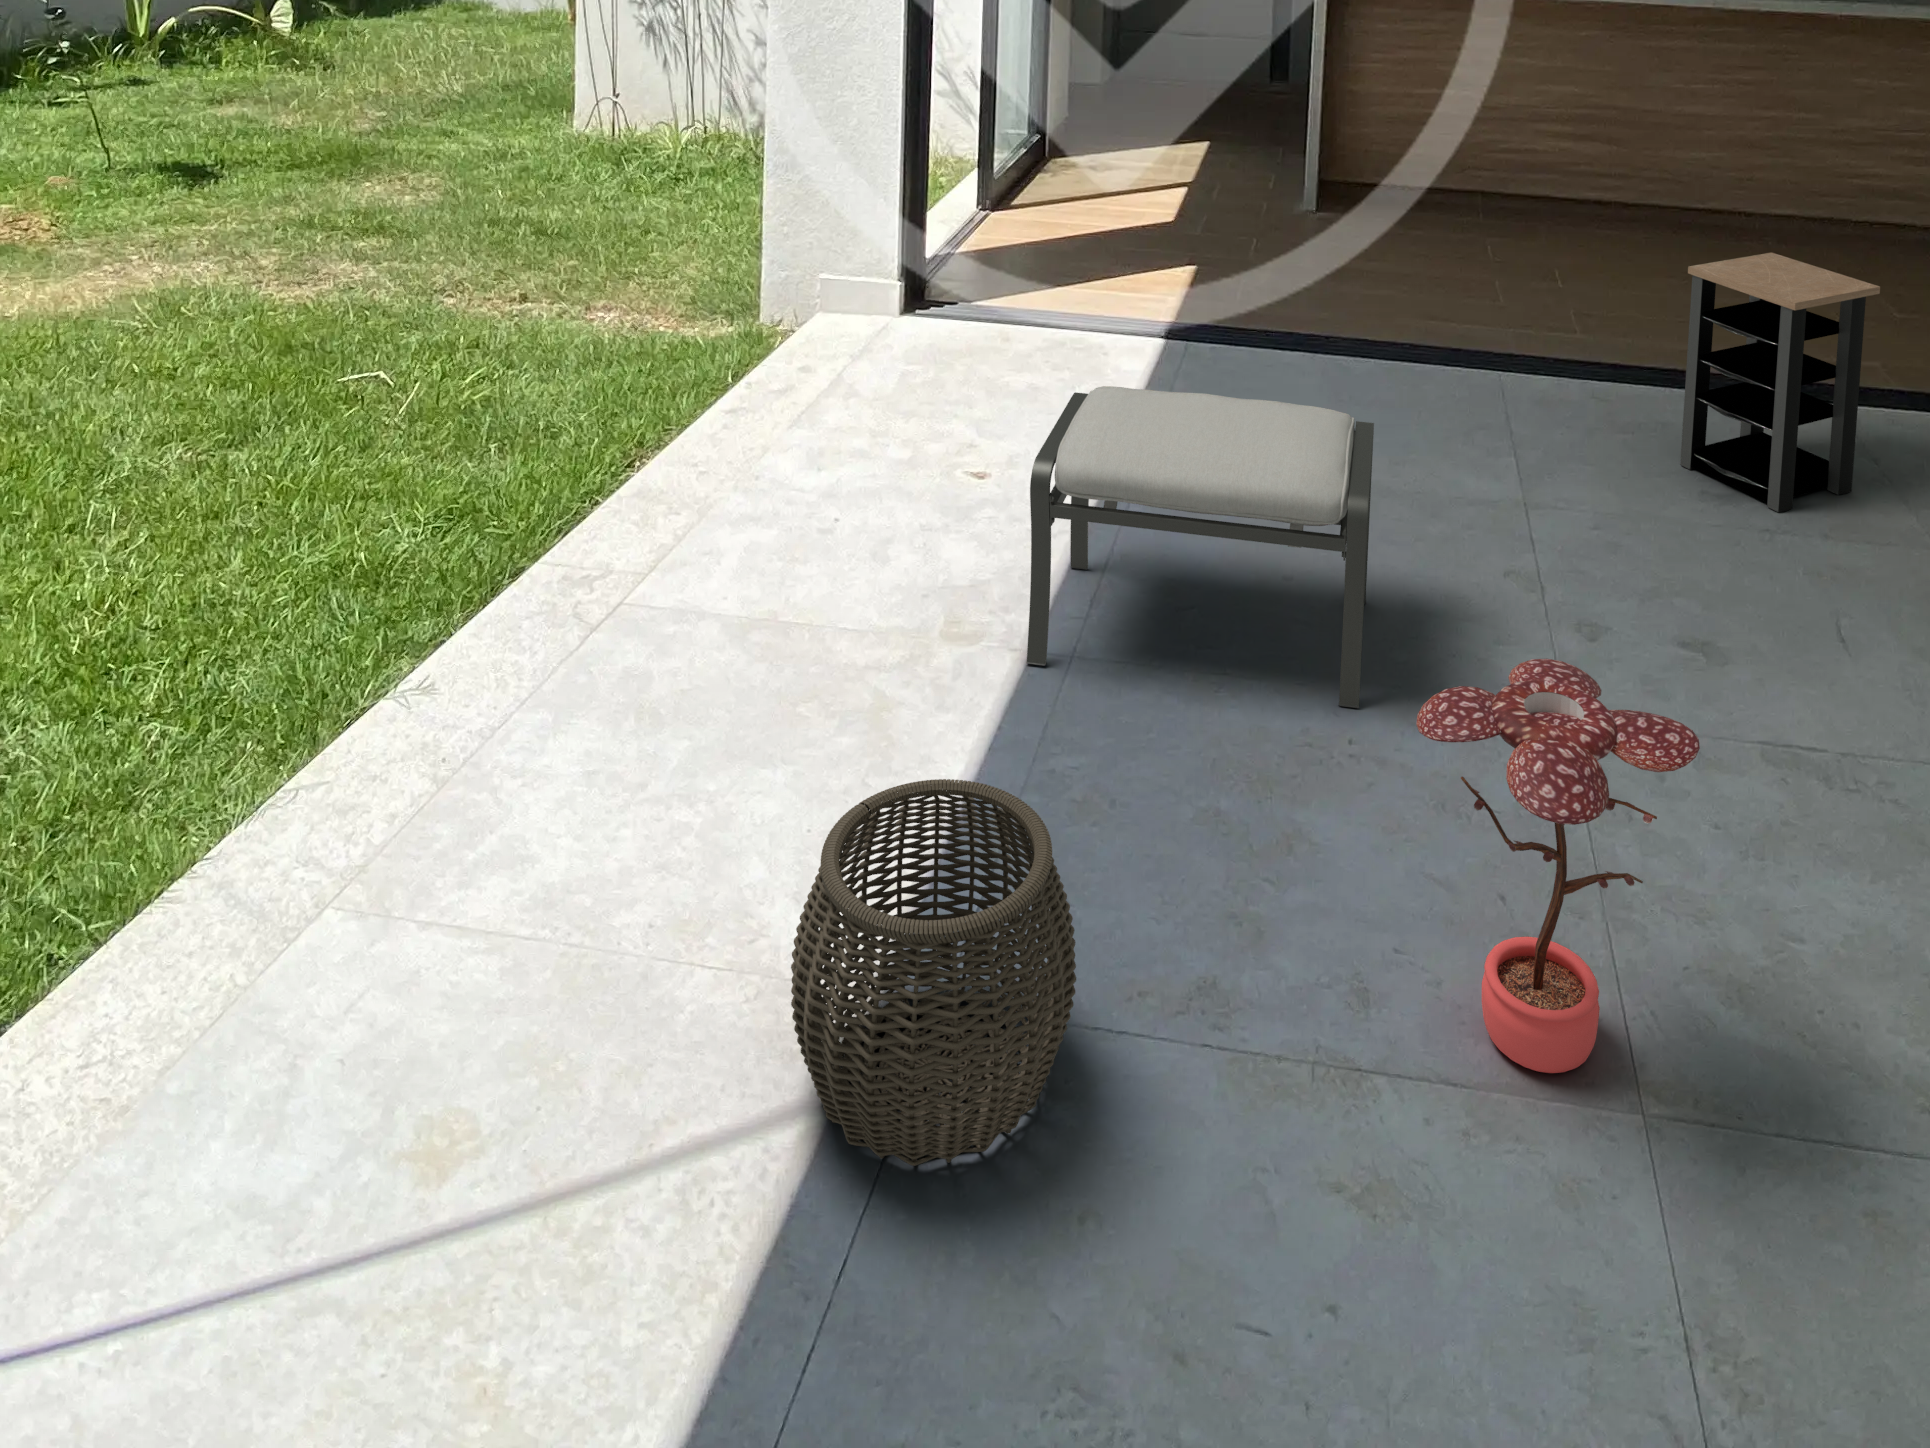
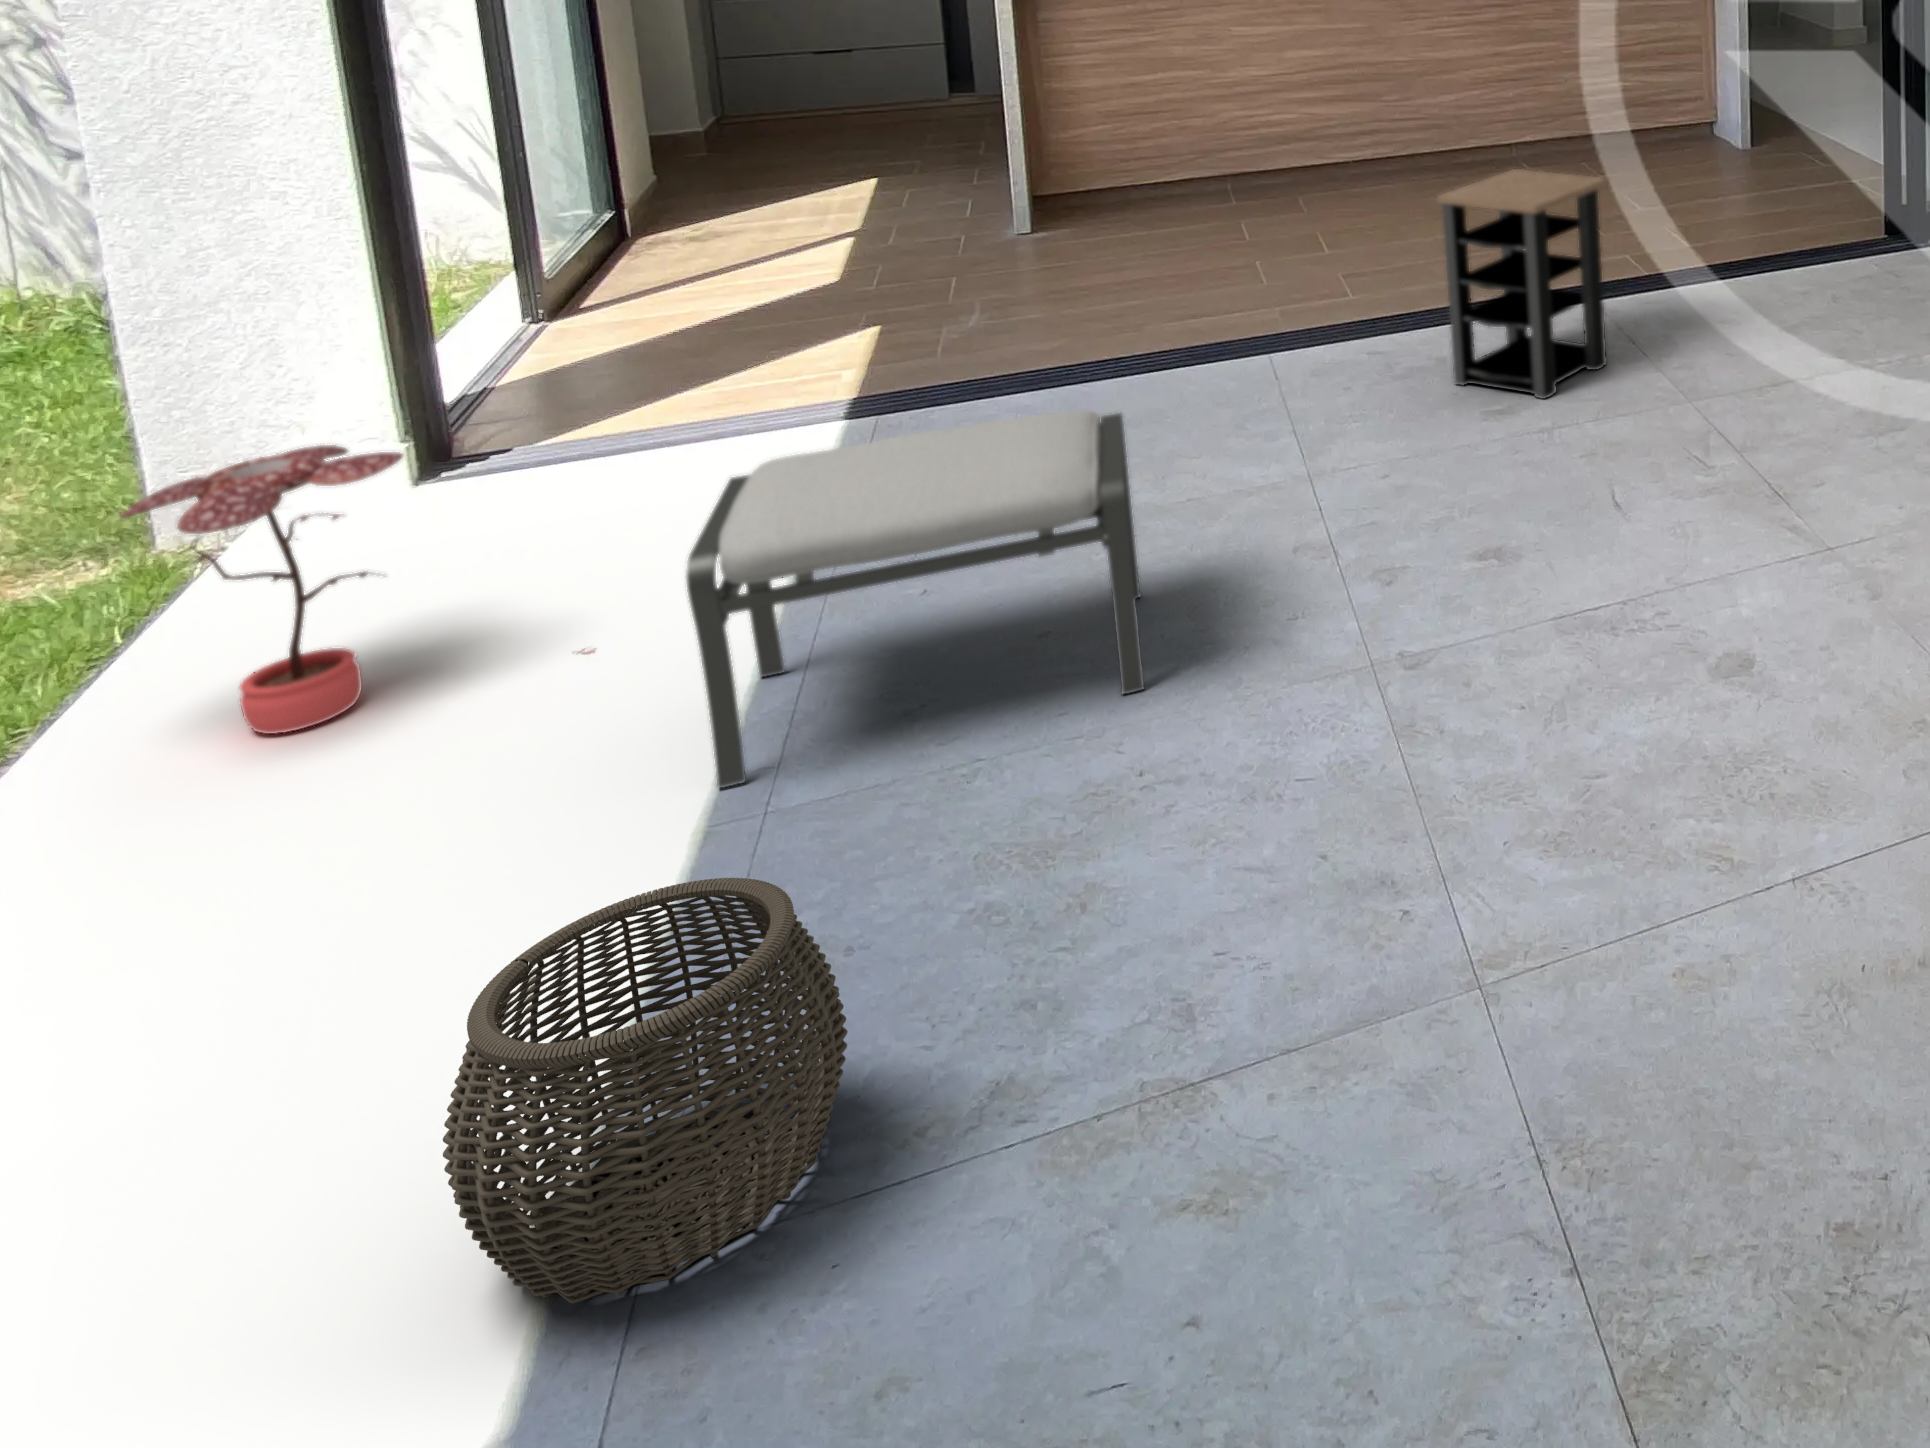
potted plant: present [1416,659,1700,1073] -> present [121,445,403,734]

